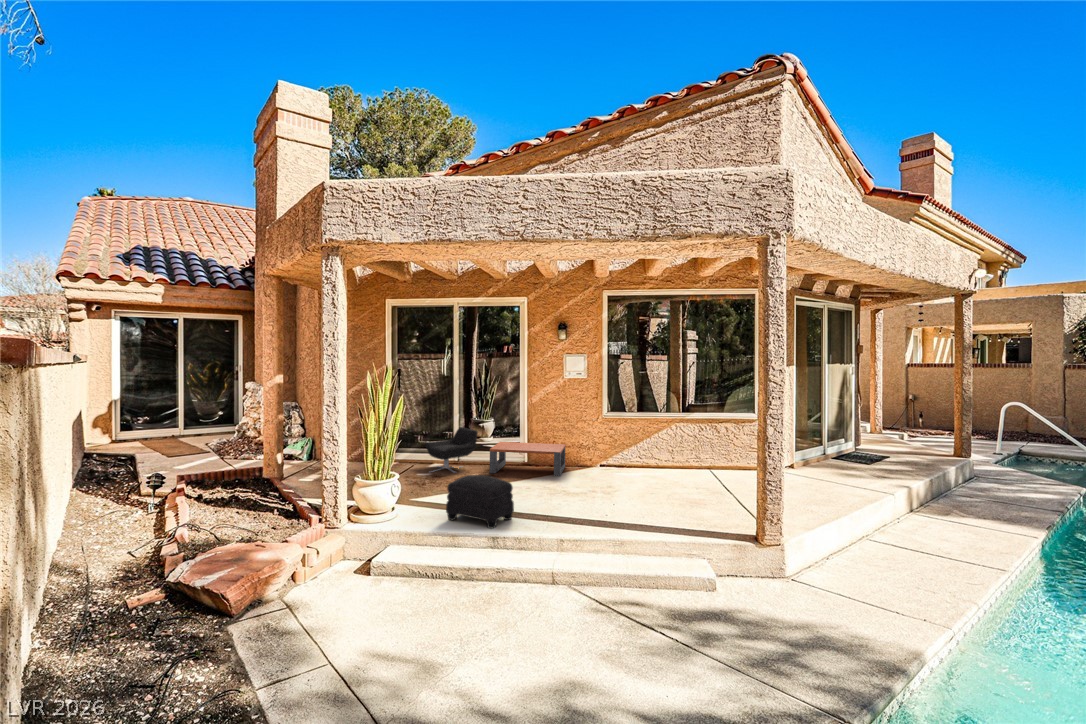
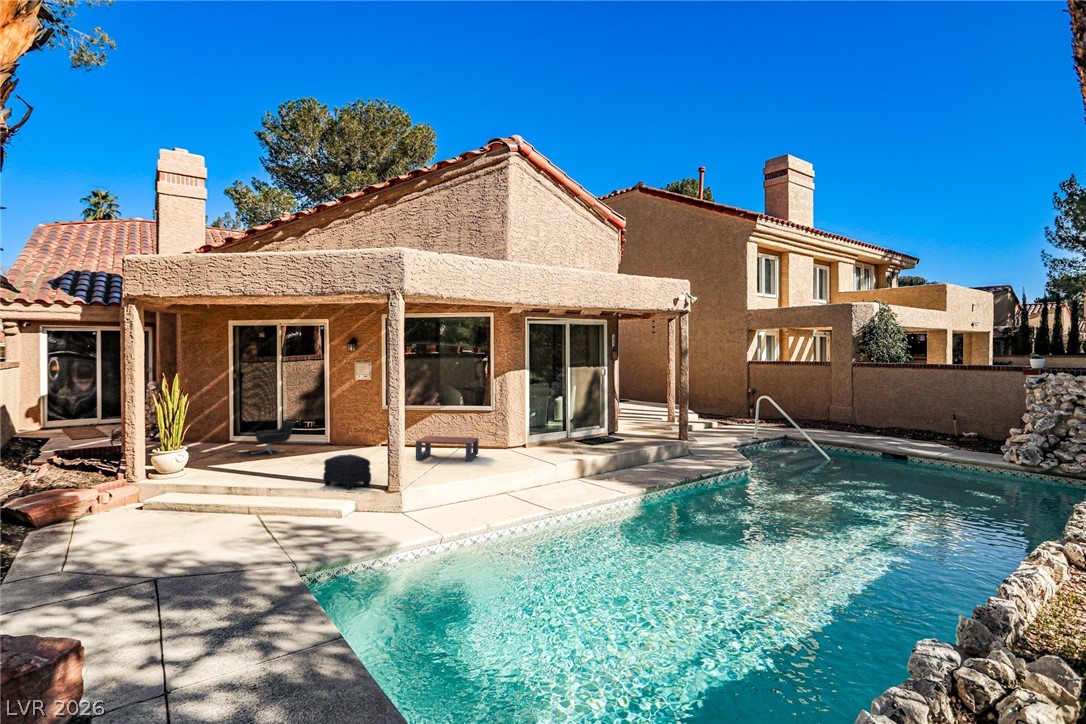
coffee table: present [490,442,566,476] -> present [416,436,479,462]
ottoman: present [446,475,514,528] -> present [323,454,371,490]

